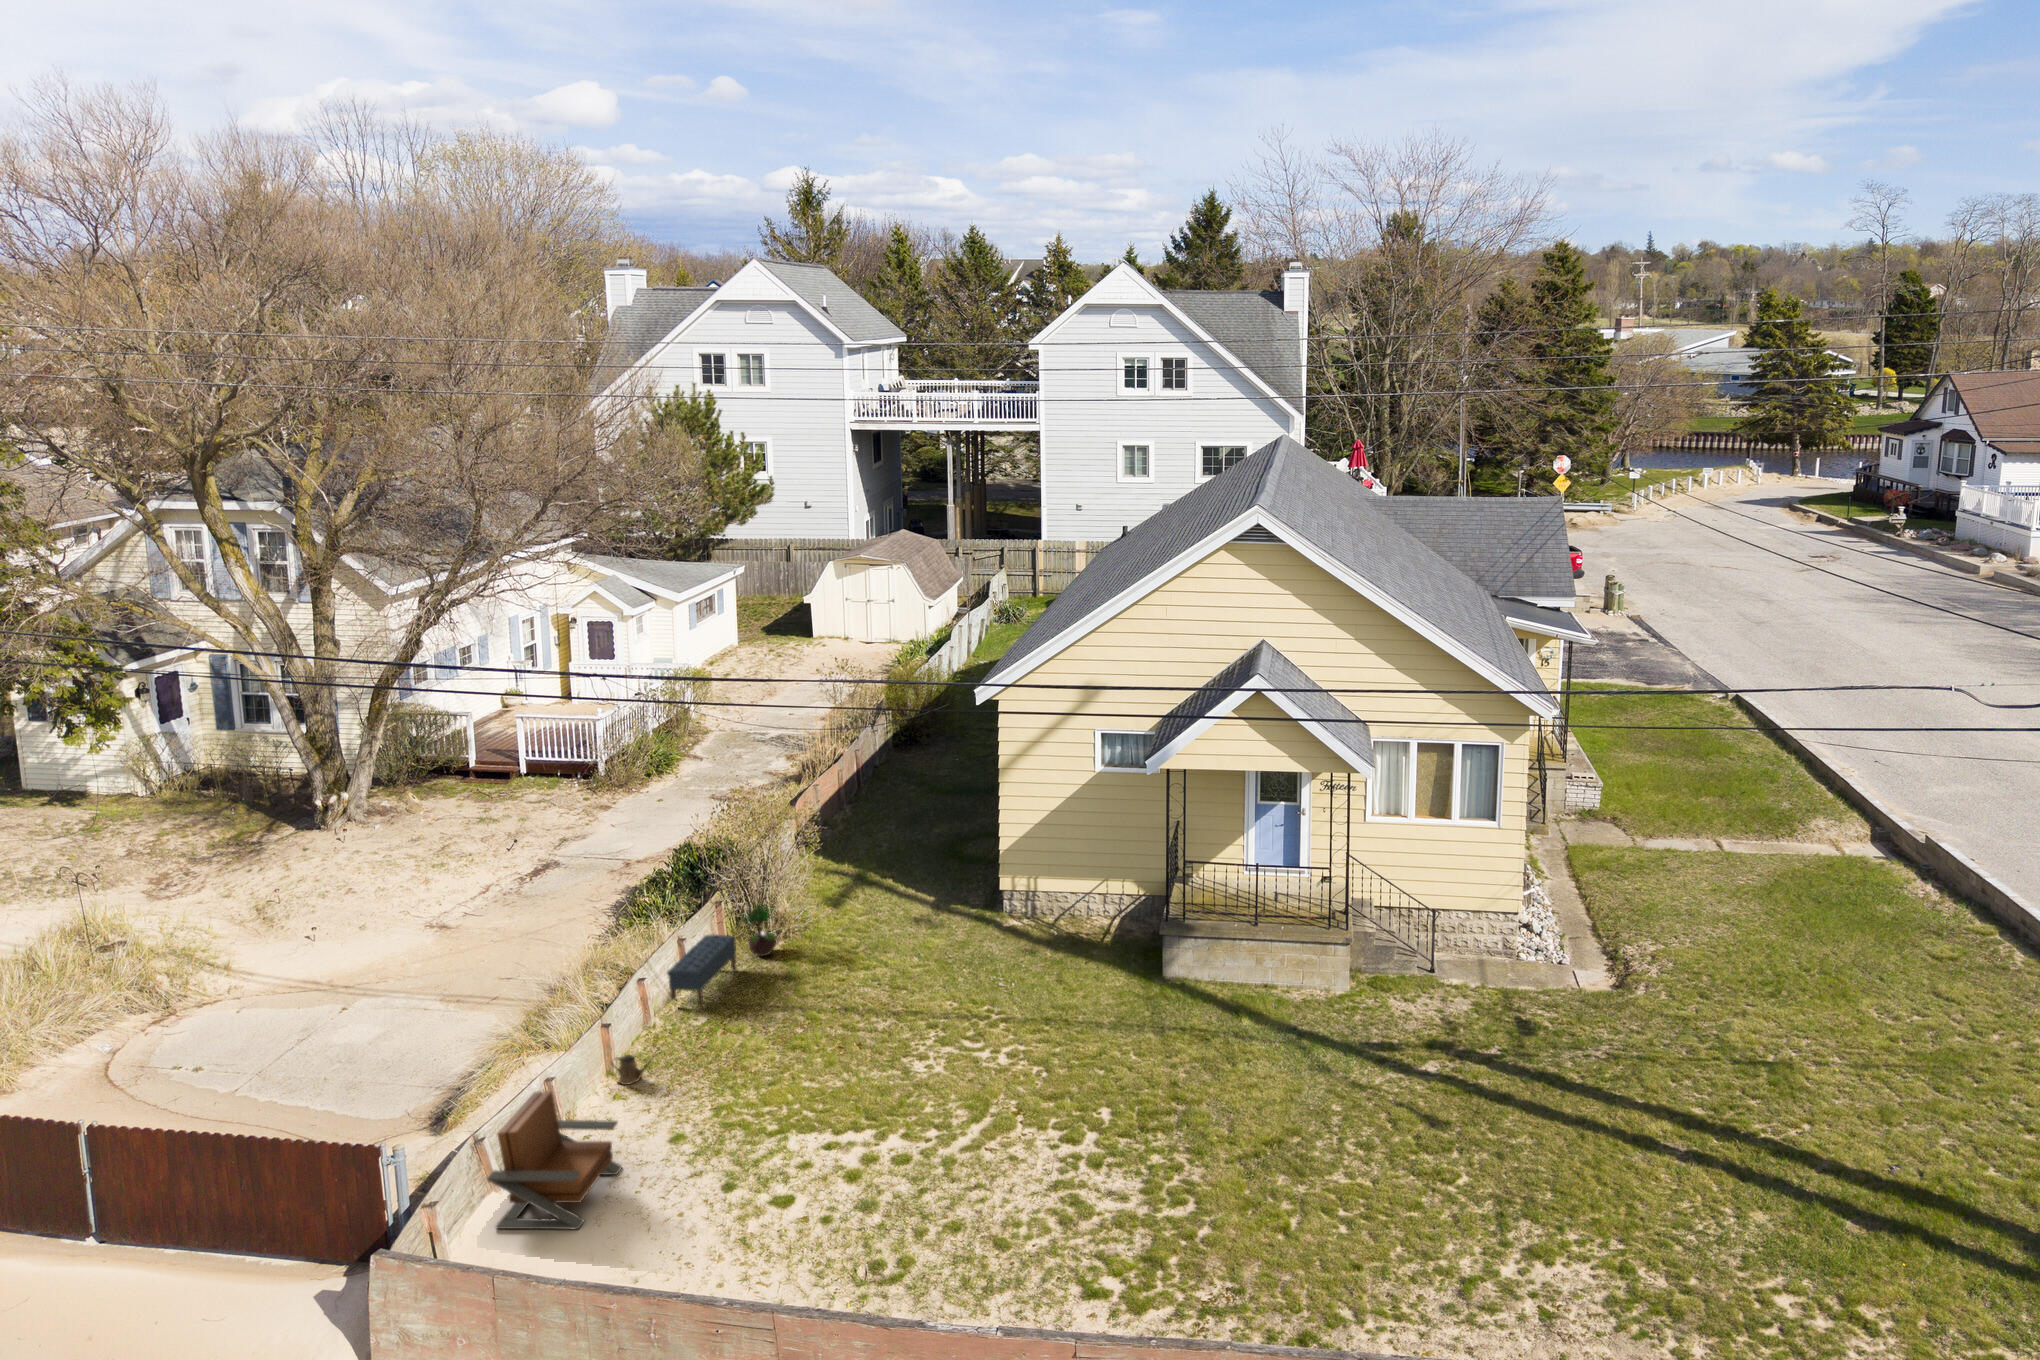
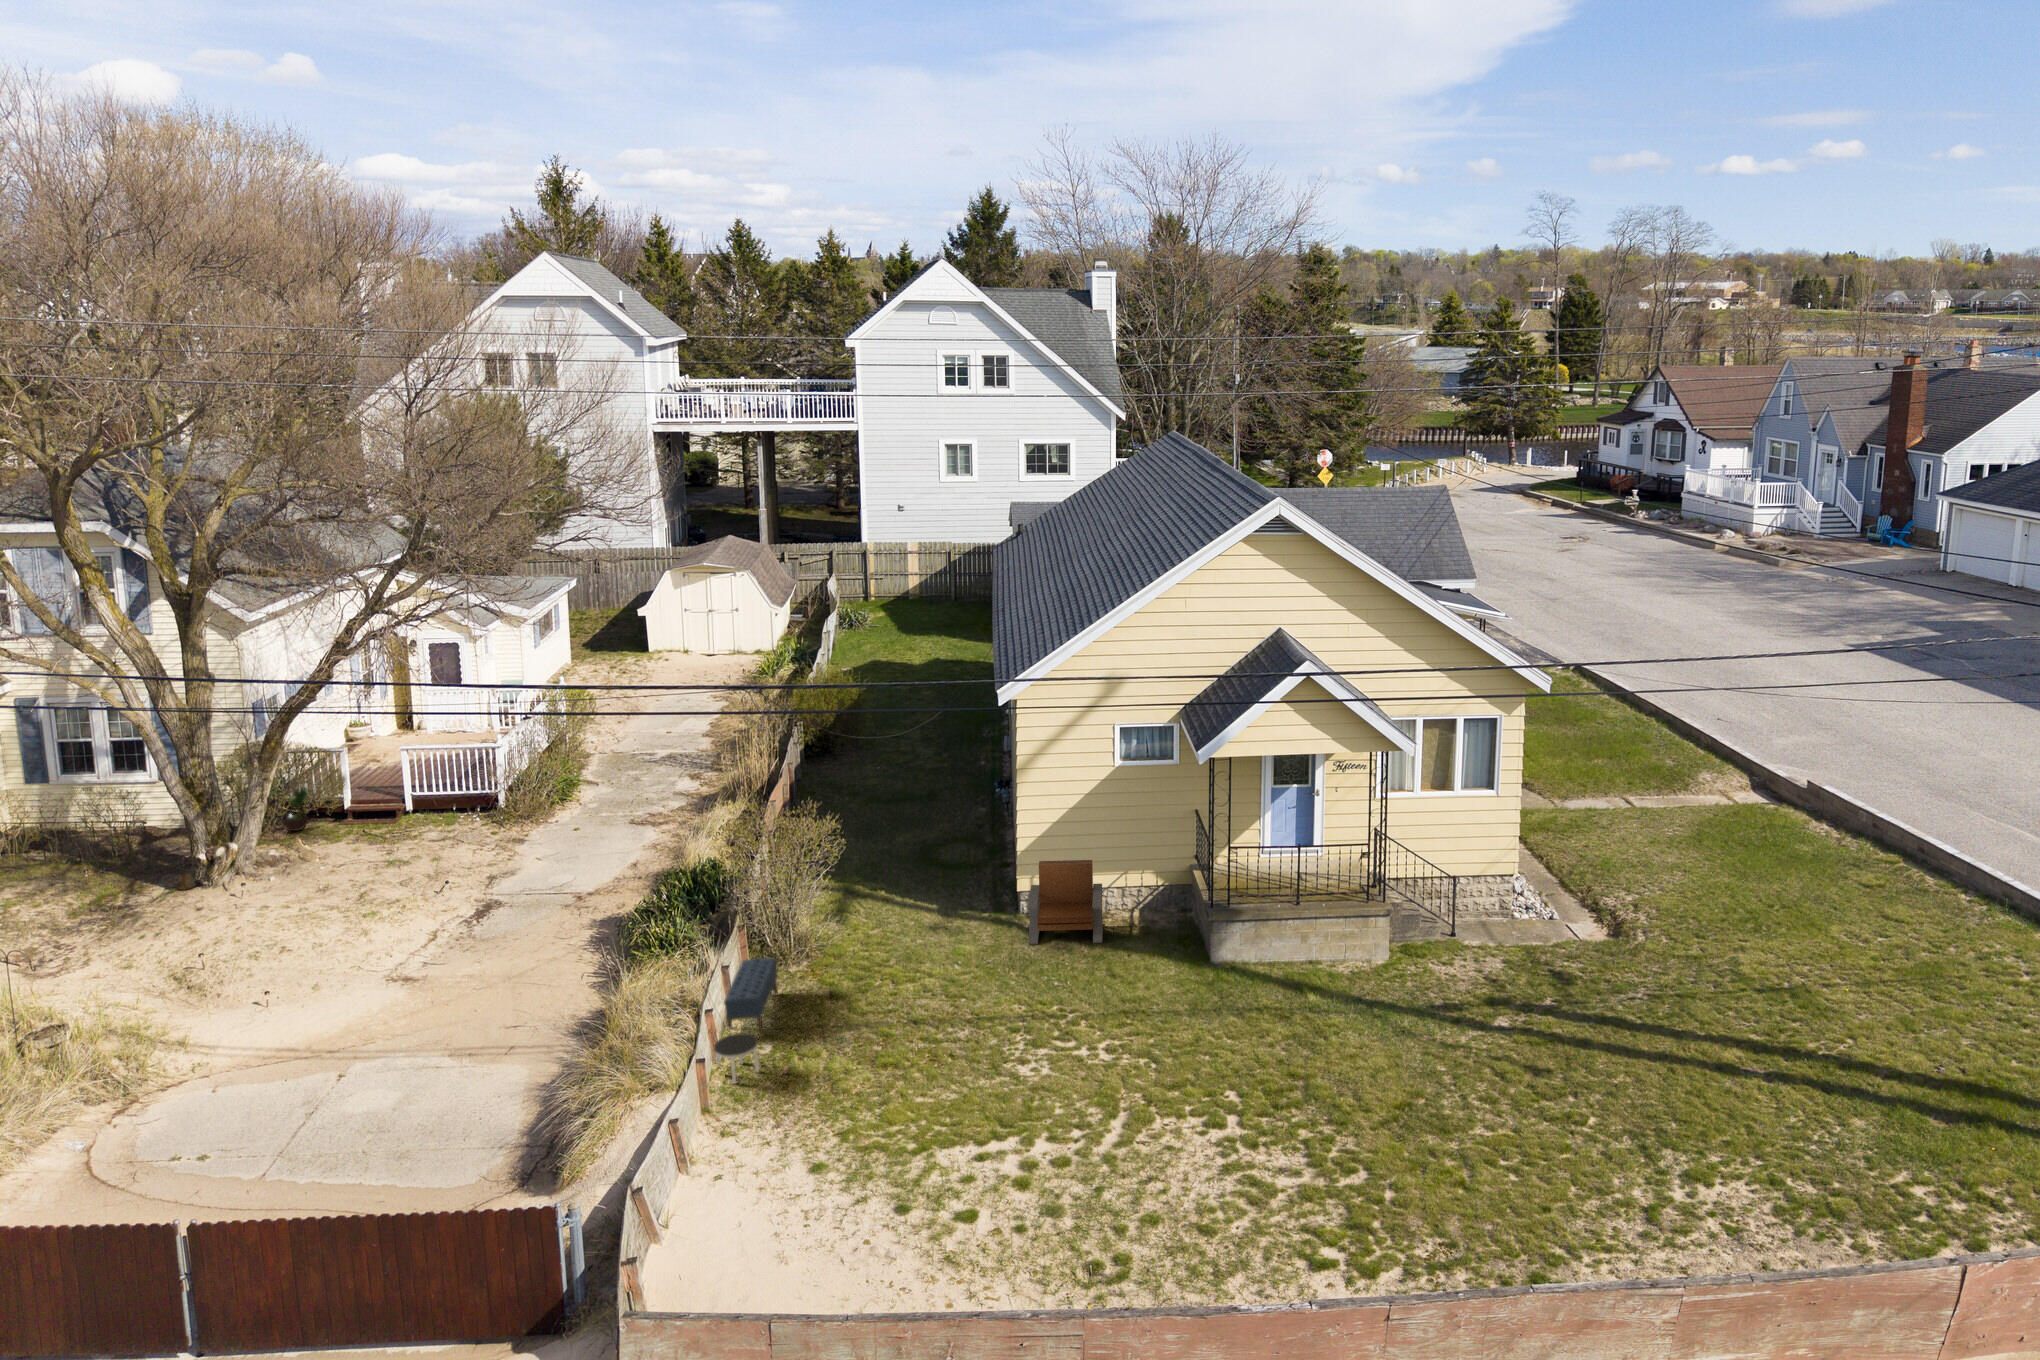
potted tree: present [741,904,776,956] -> present [284,788,309,831]
round table: none [640,1003,683,1050] -> present [714,1033,759,1083]
watering can: present [611,1055,652,1085] -> present [170,870,196,890]
lounge chair: present [487,1091,622,1229] -> present [1027,860,1103,945]

